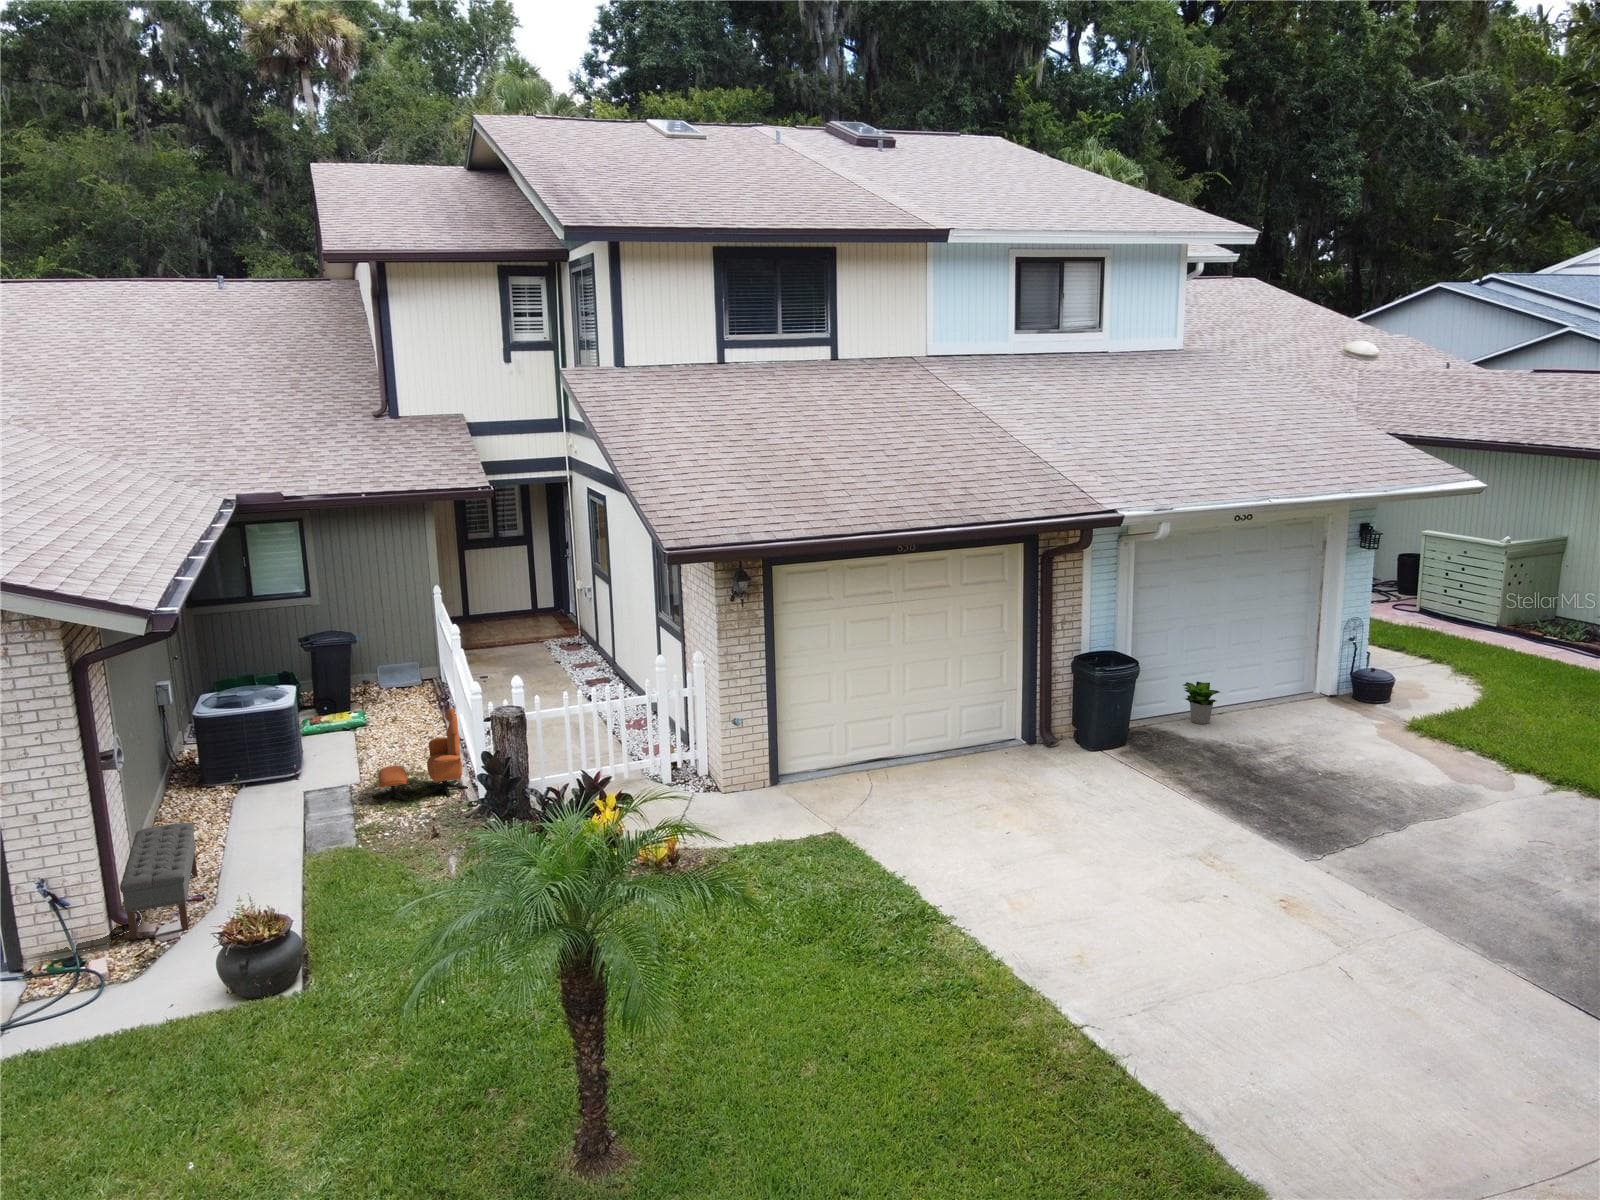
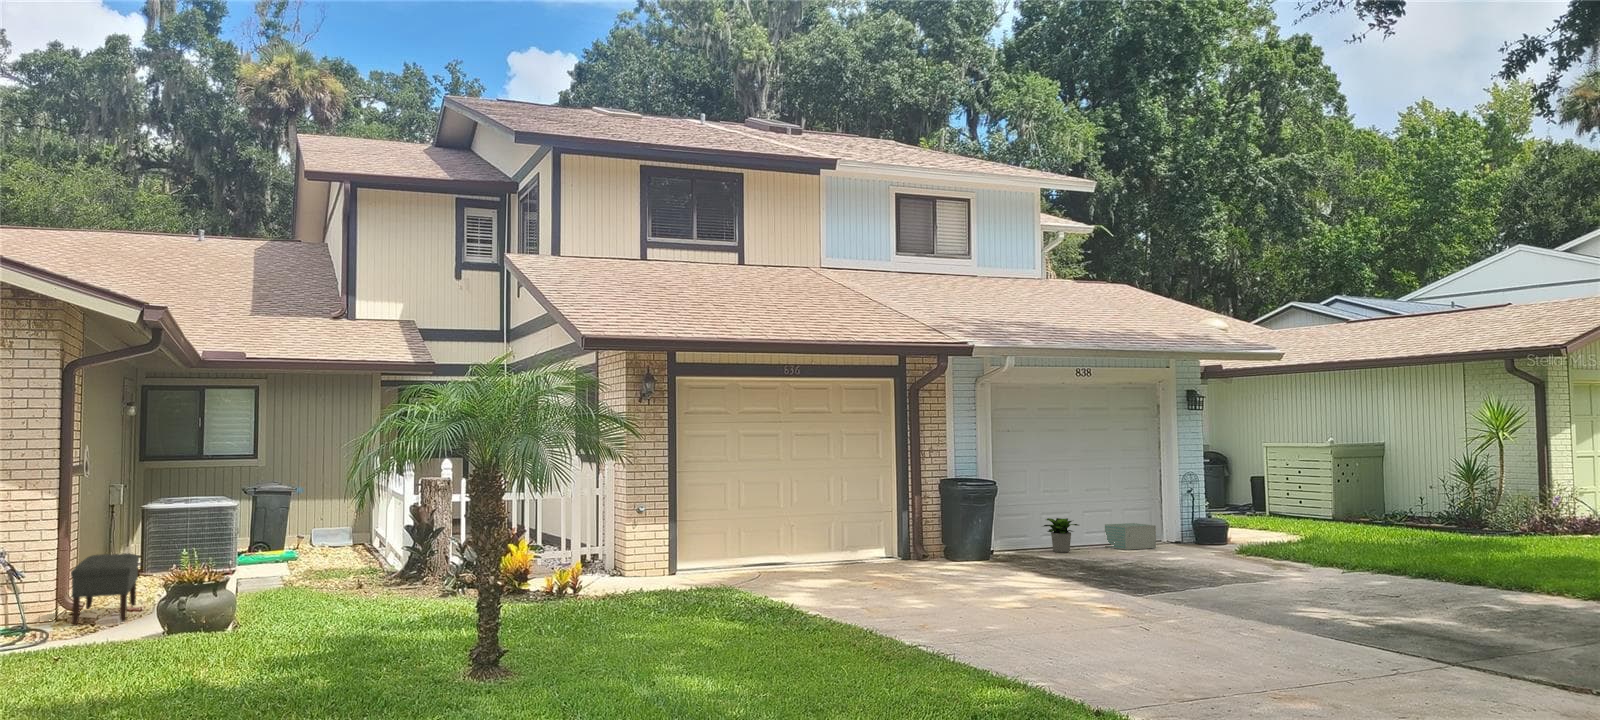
storage box: none [1246,676,1307,715] -> present [1105,523,1156,550]
lounge chair: present [372,708,470,805] -> none [301,507,393,585]

